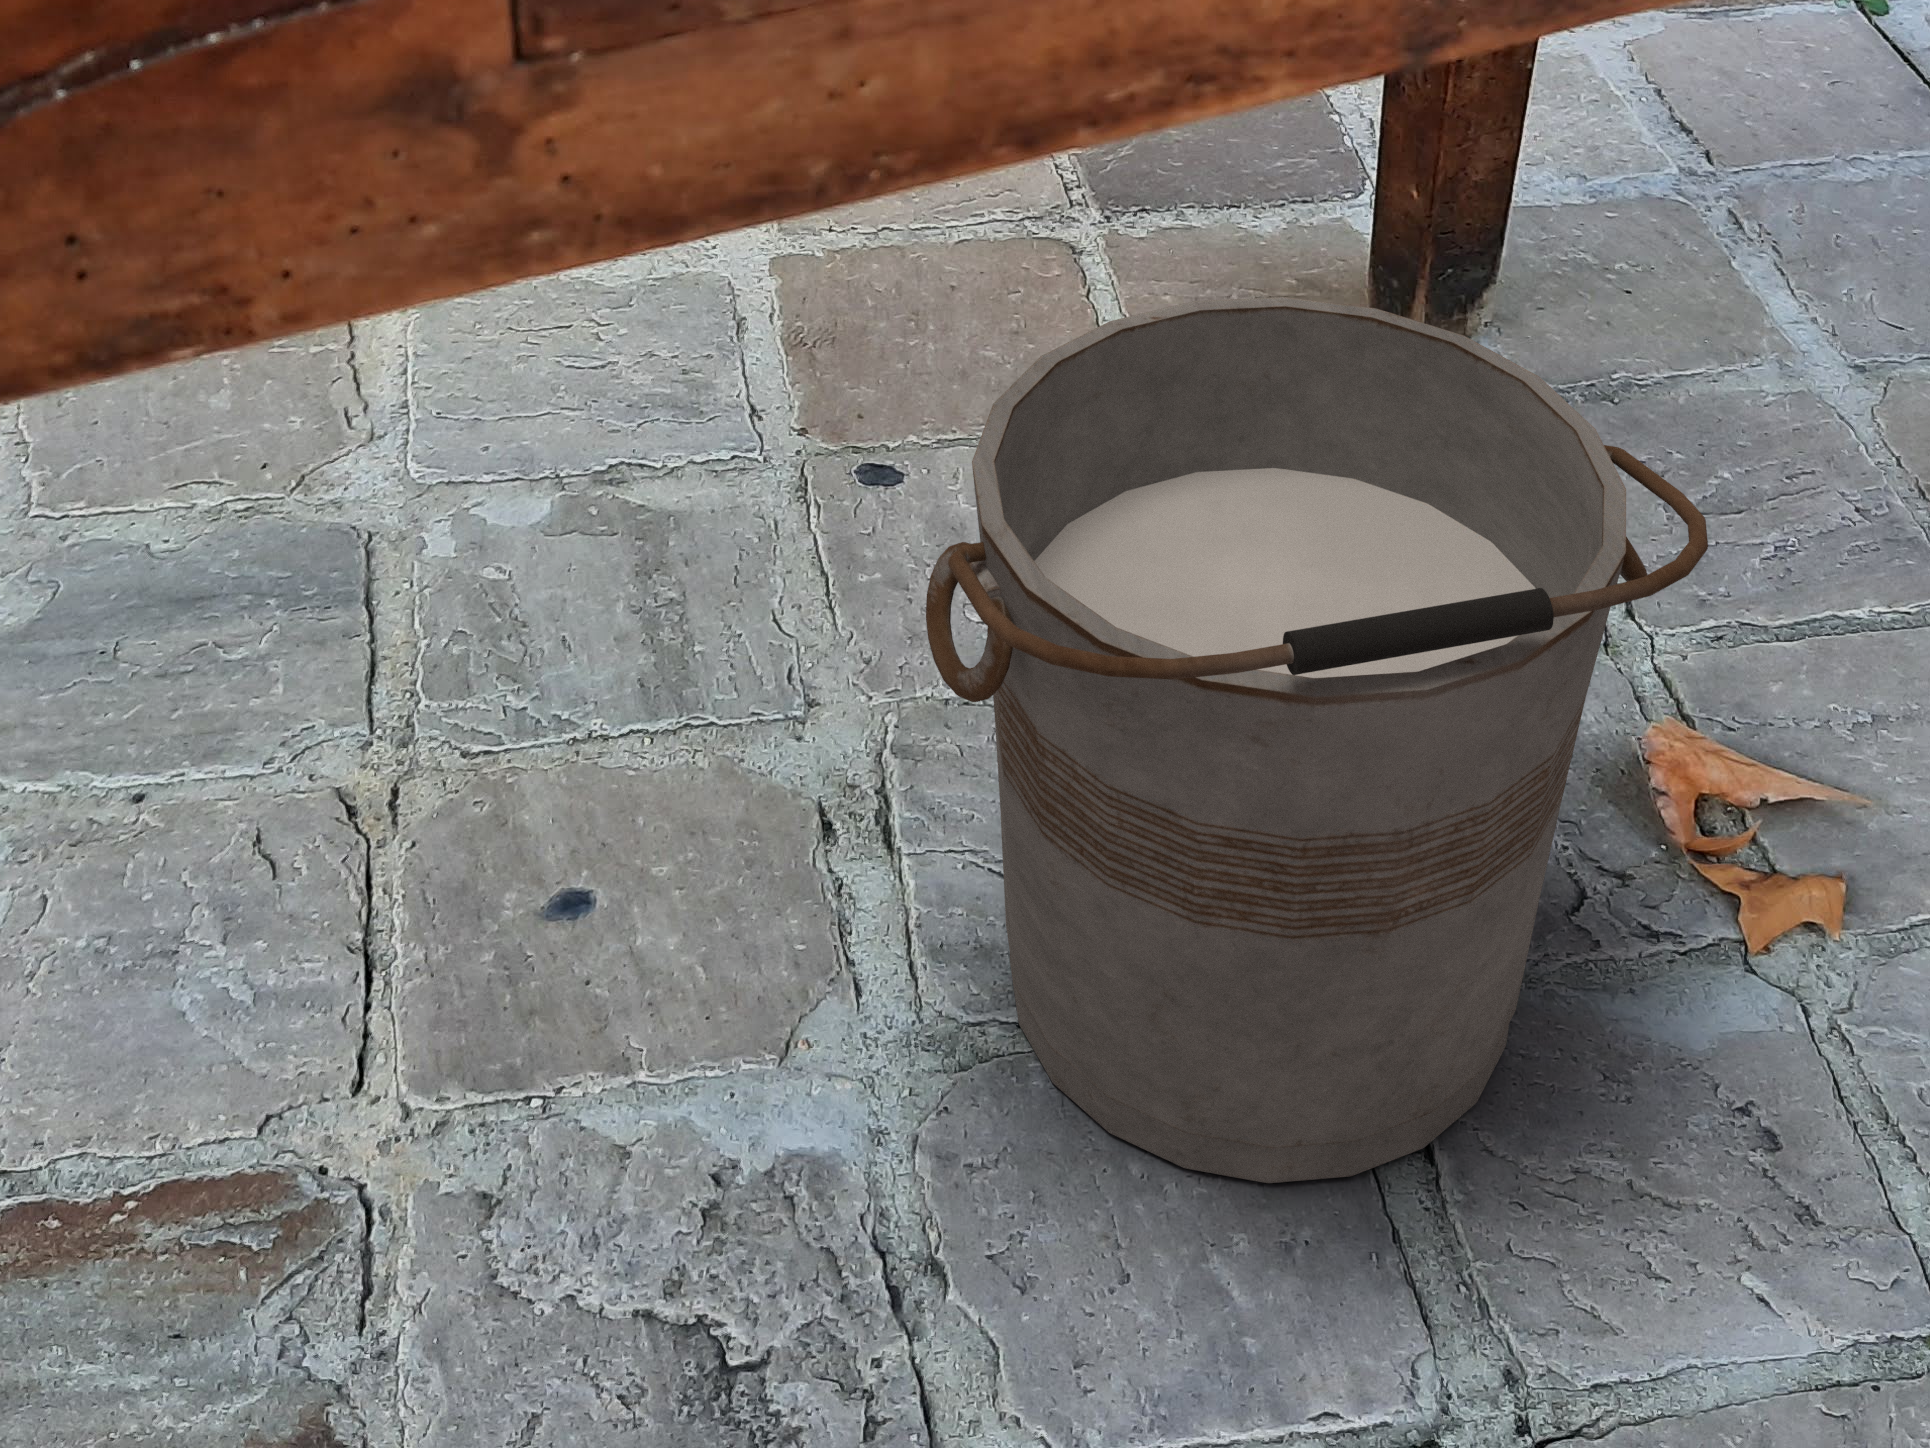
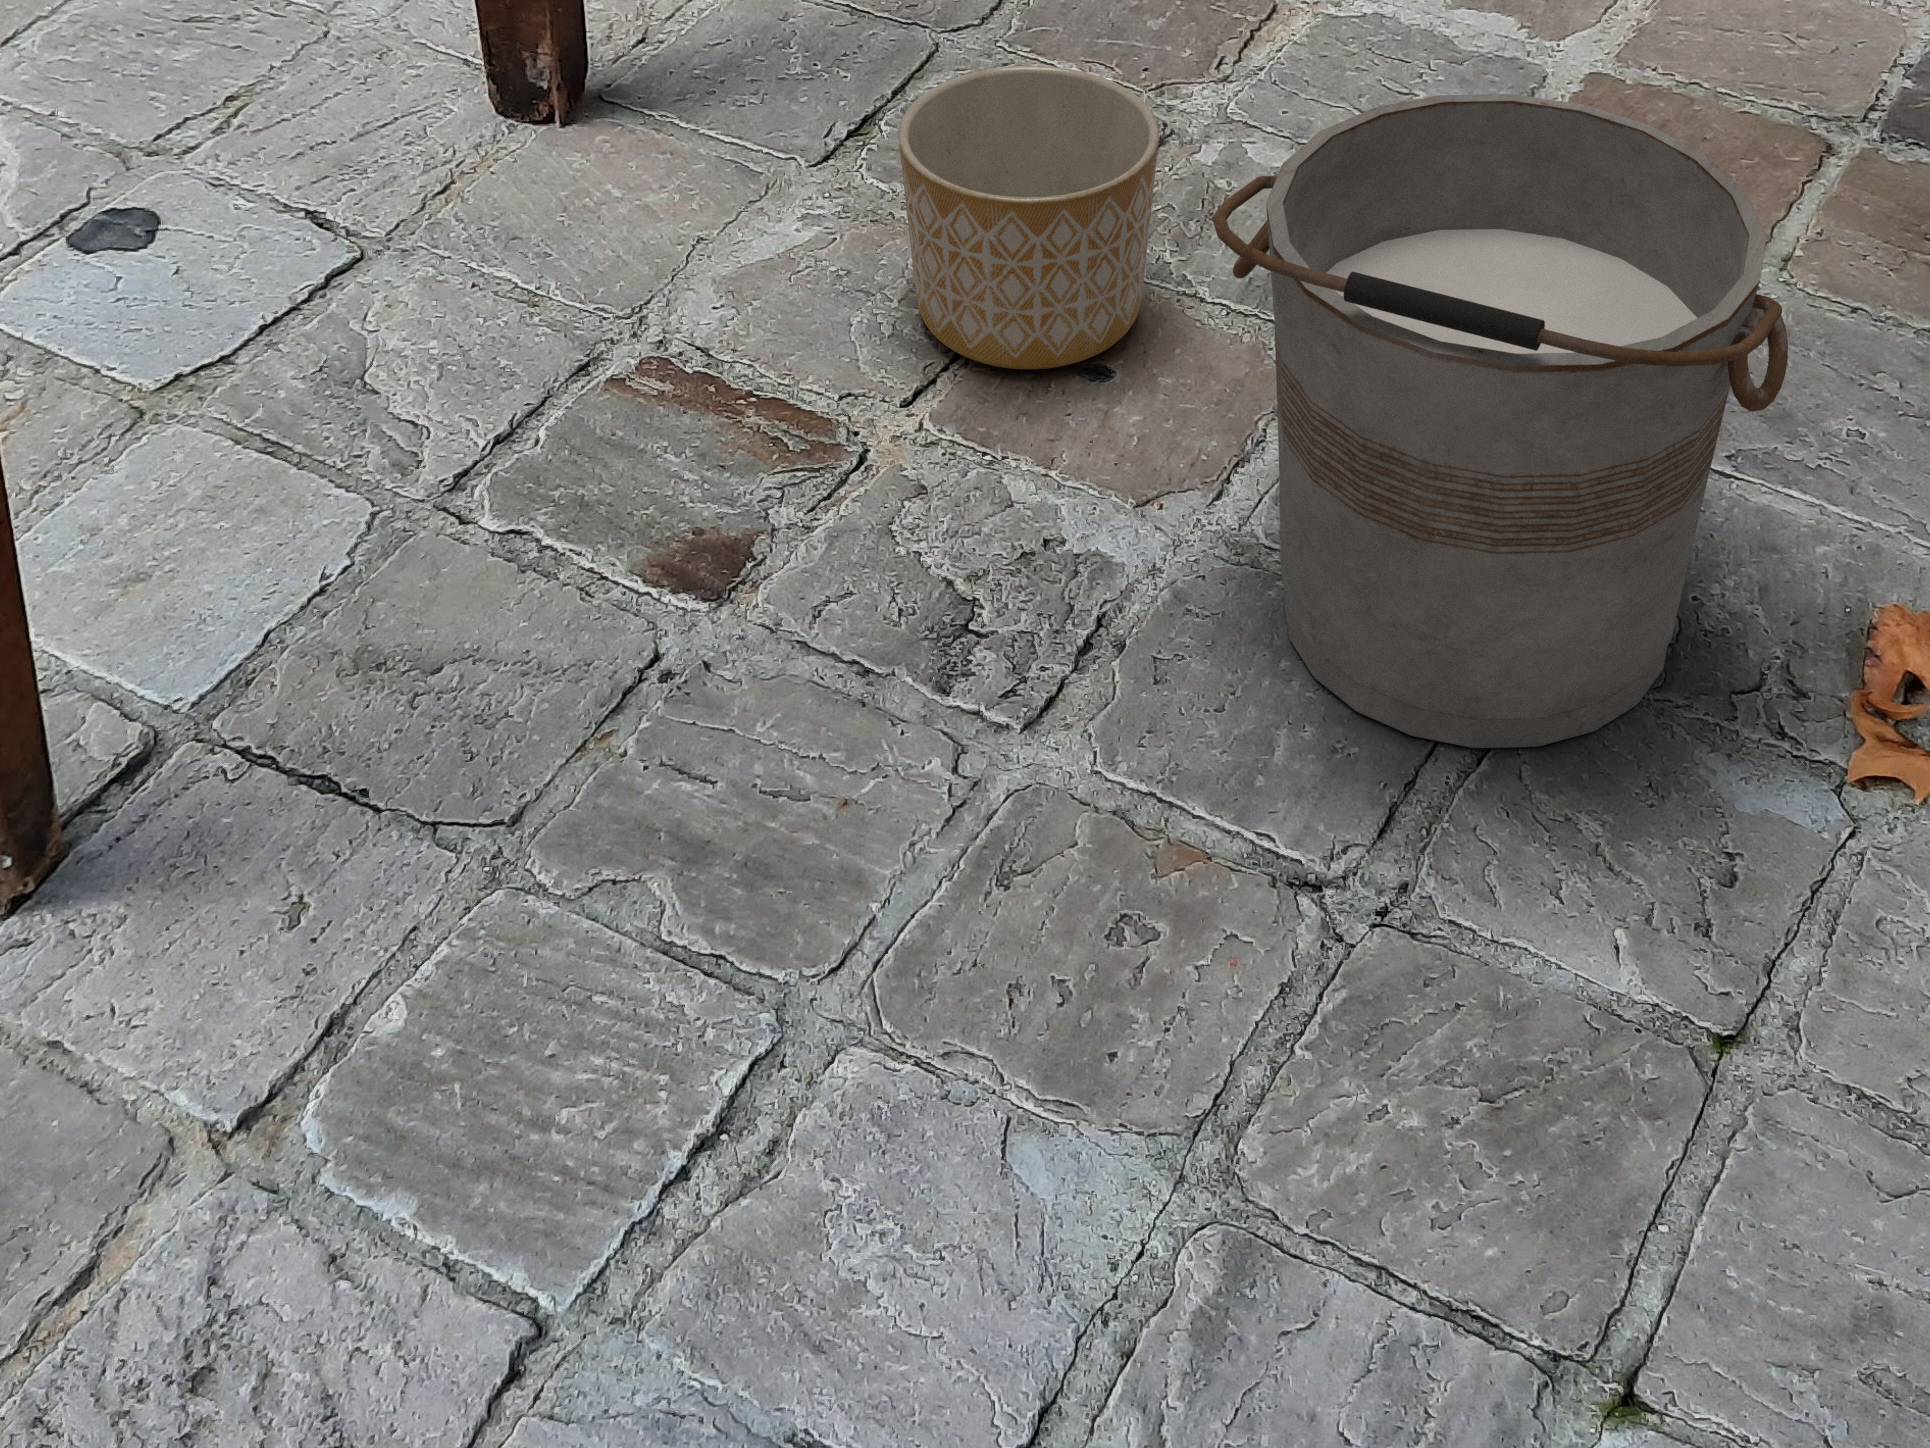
planter: none [184,505,573,971] -> present [898,65,1159,369]

